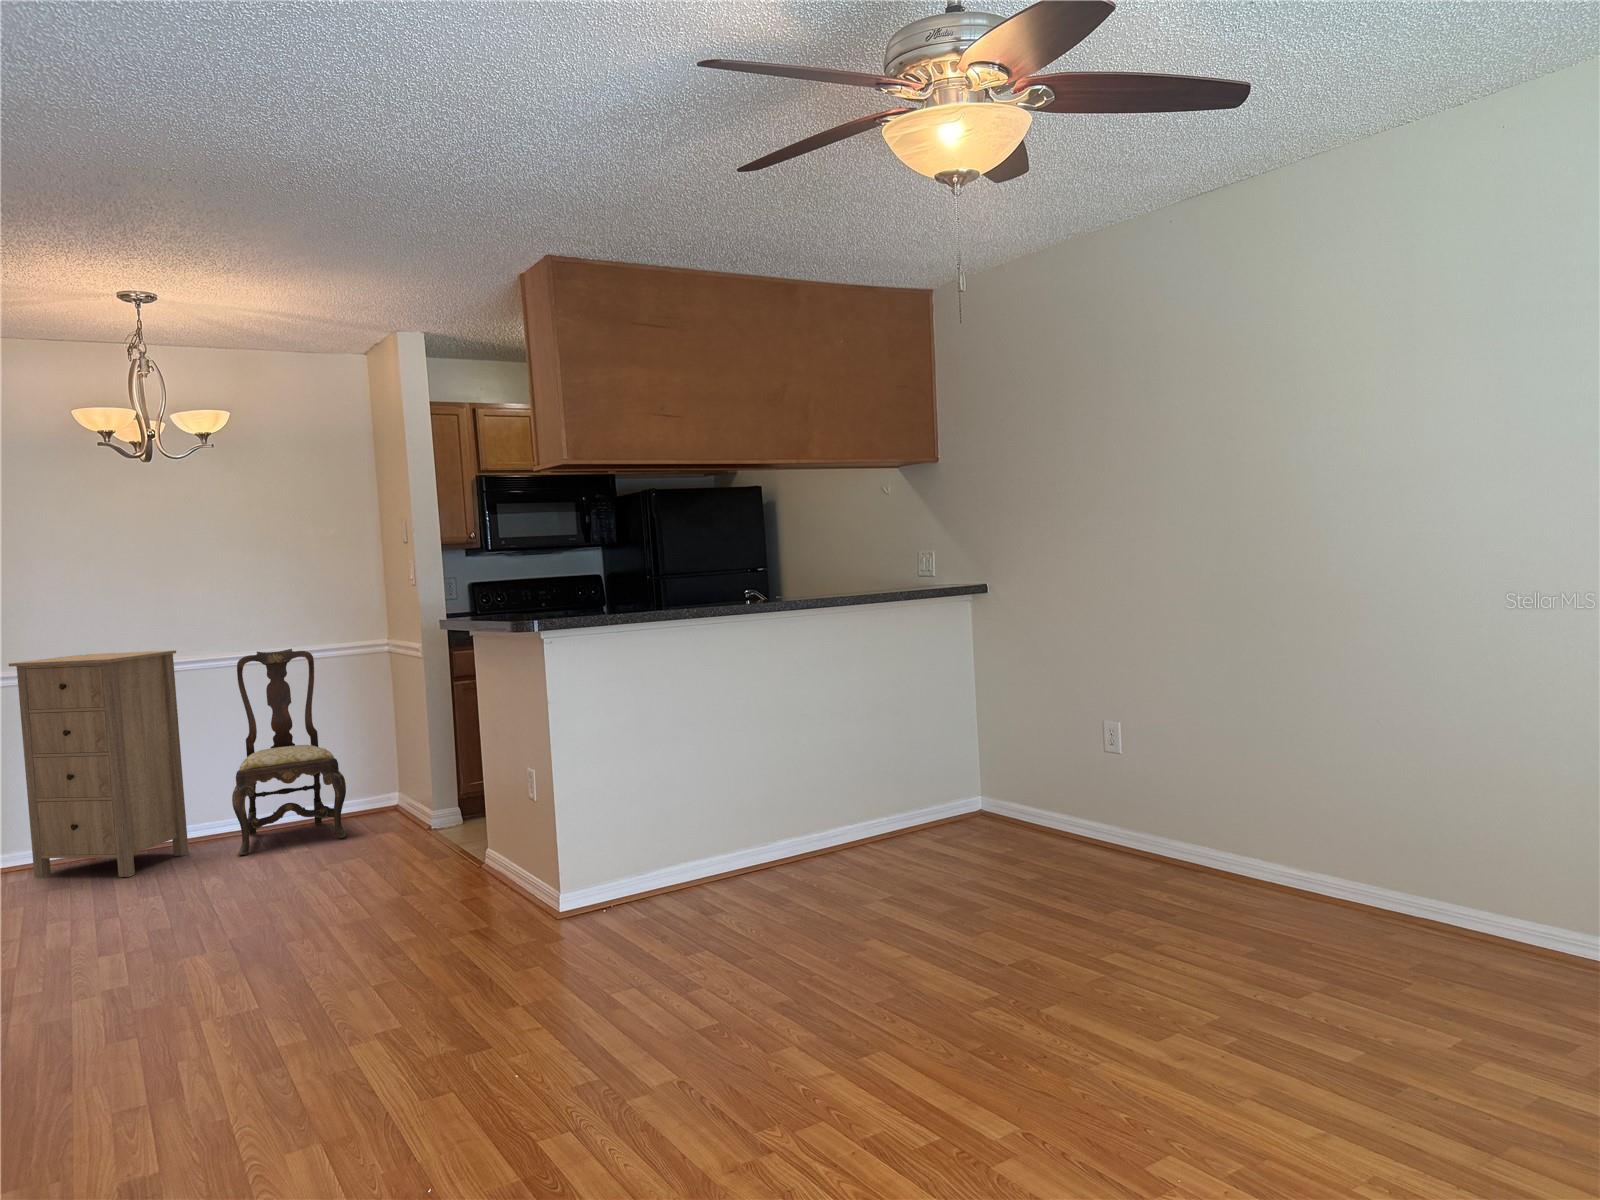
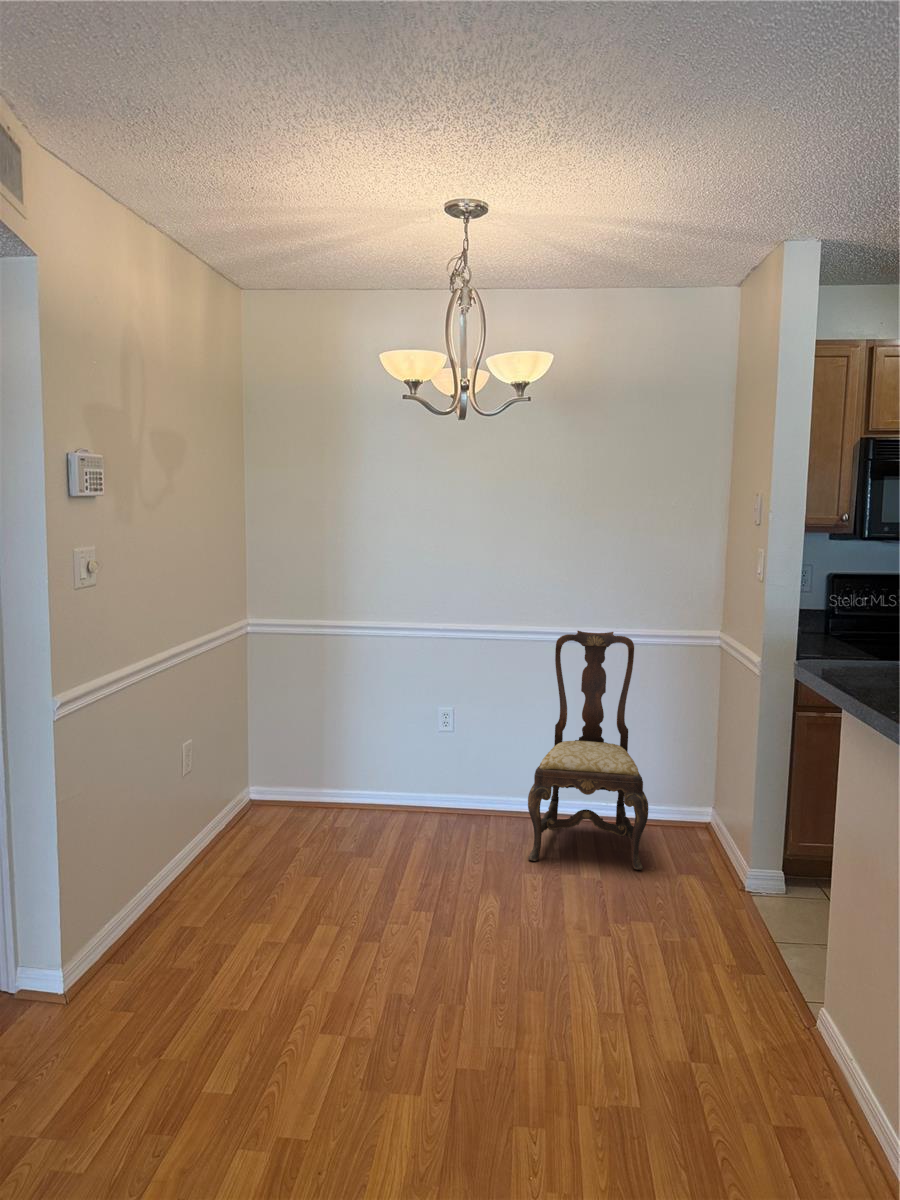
storage cabinet: present [9,650,188,877] -> none [355,612,495,856]

